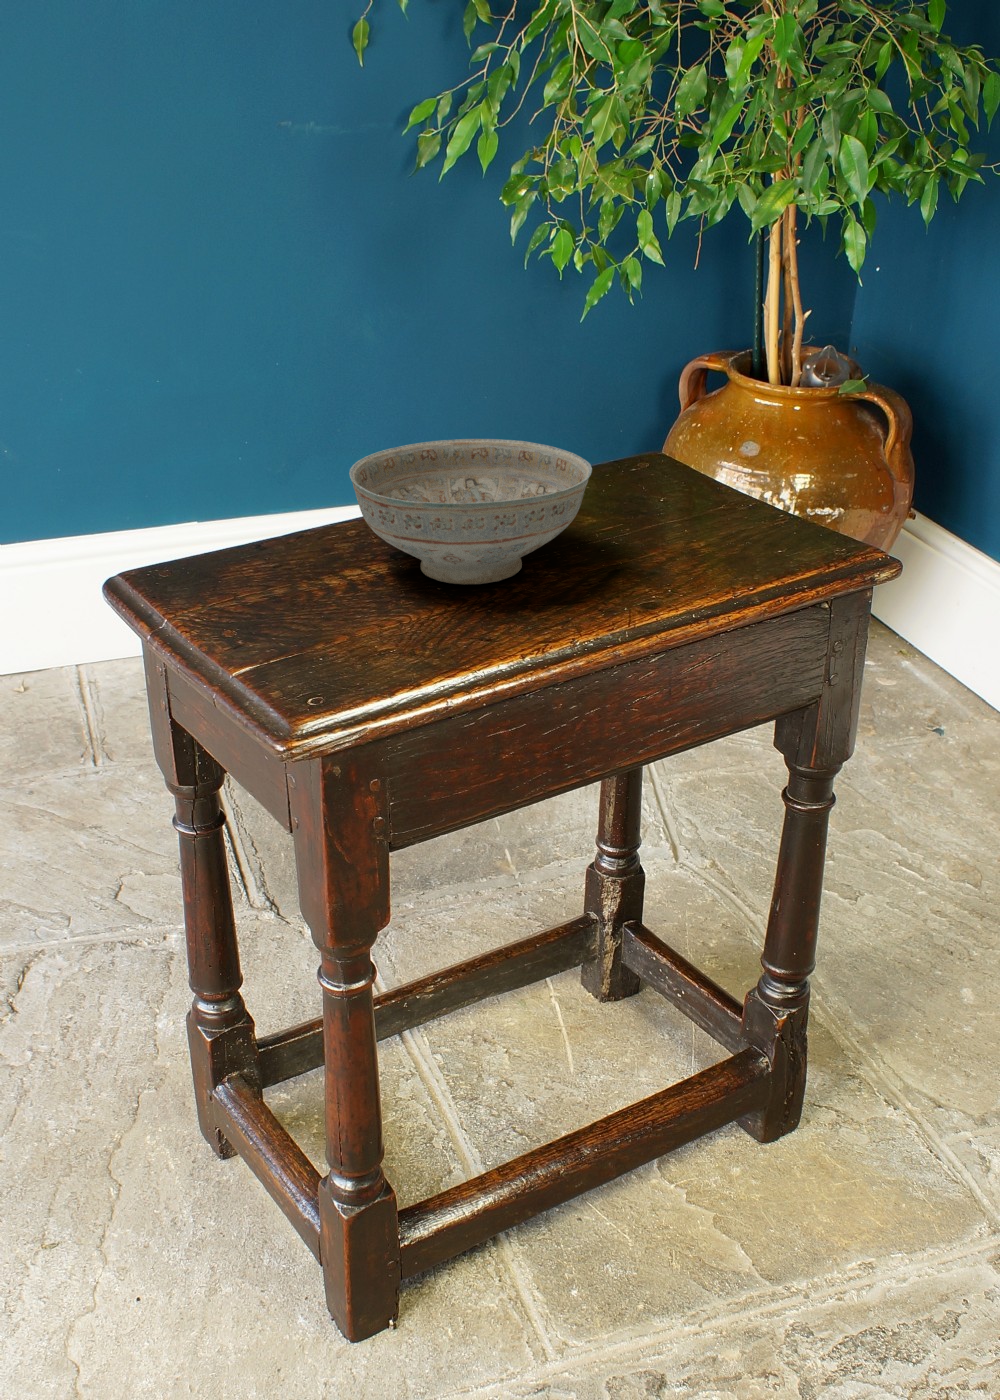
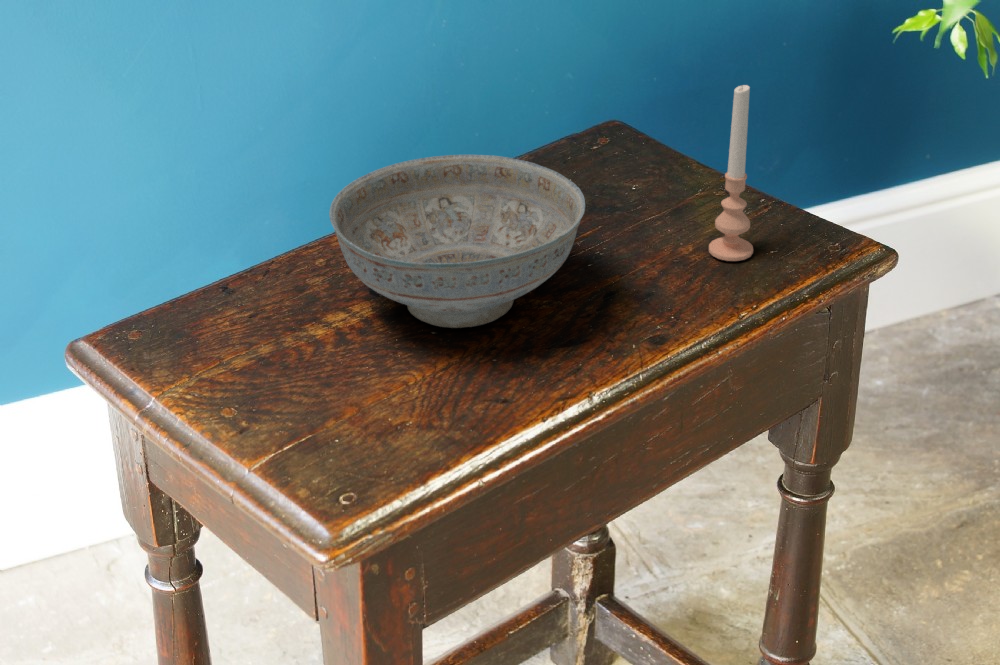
candle: none [718,375,761,553] -> present [709,85,753,261]

